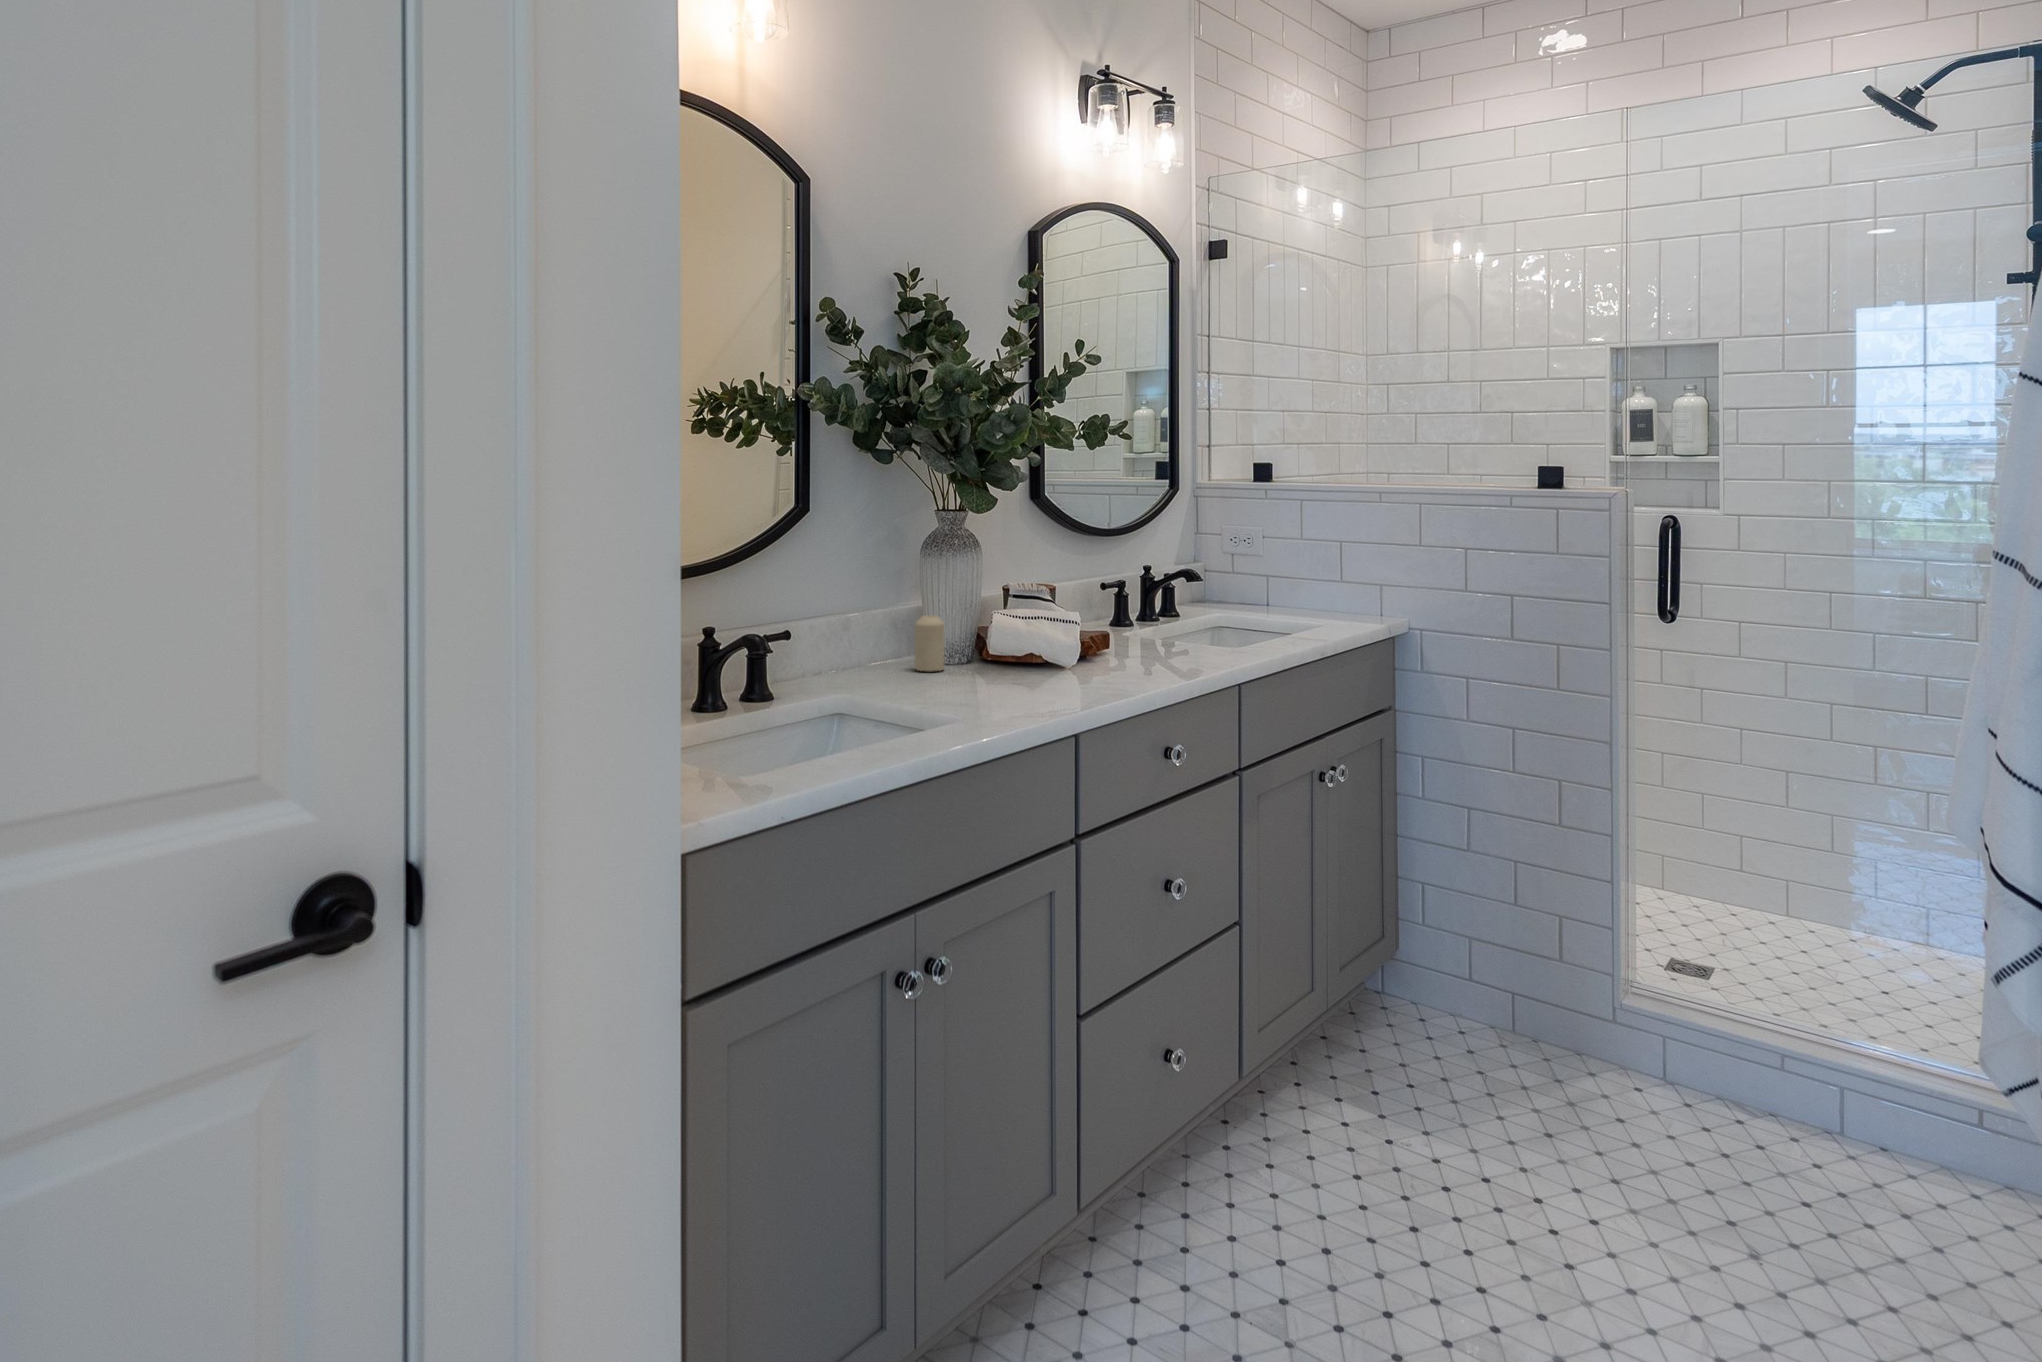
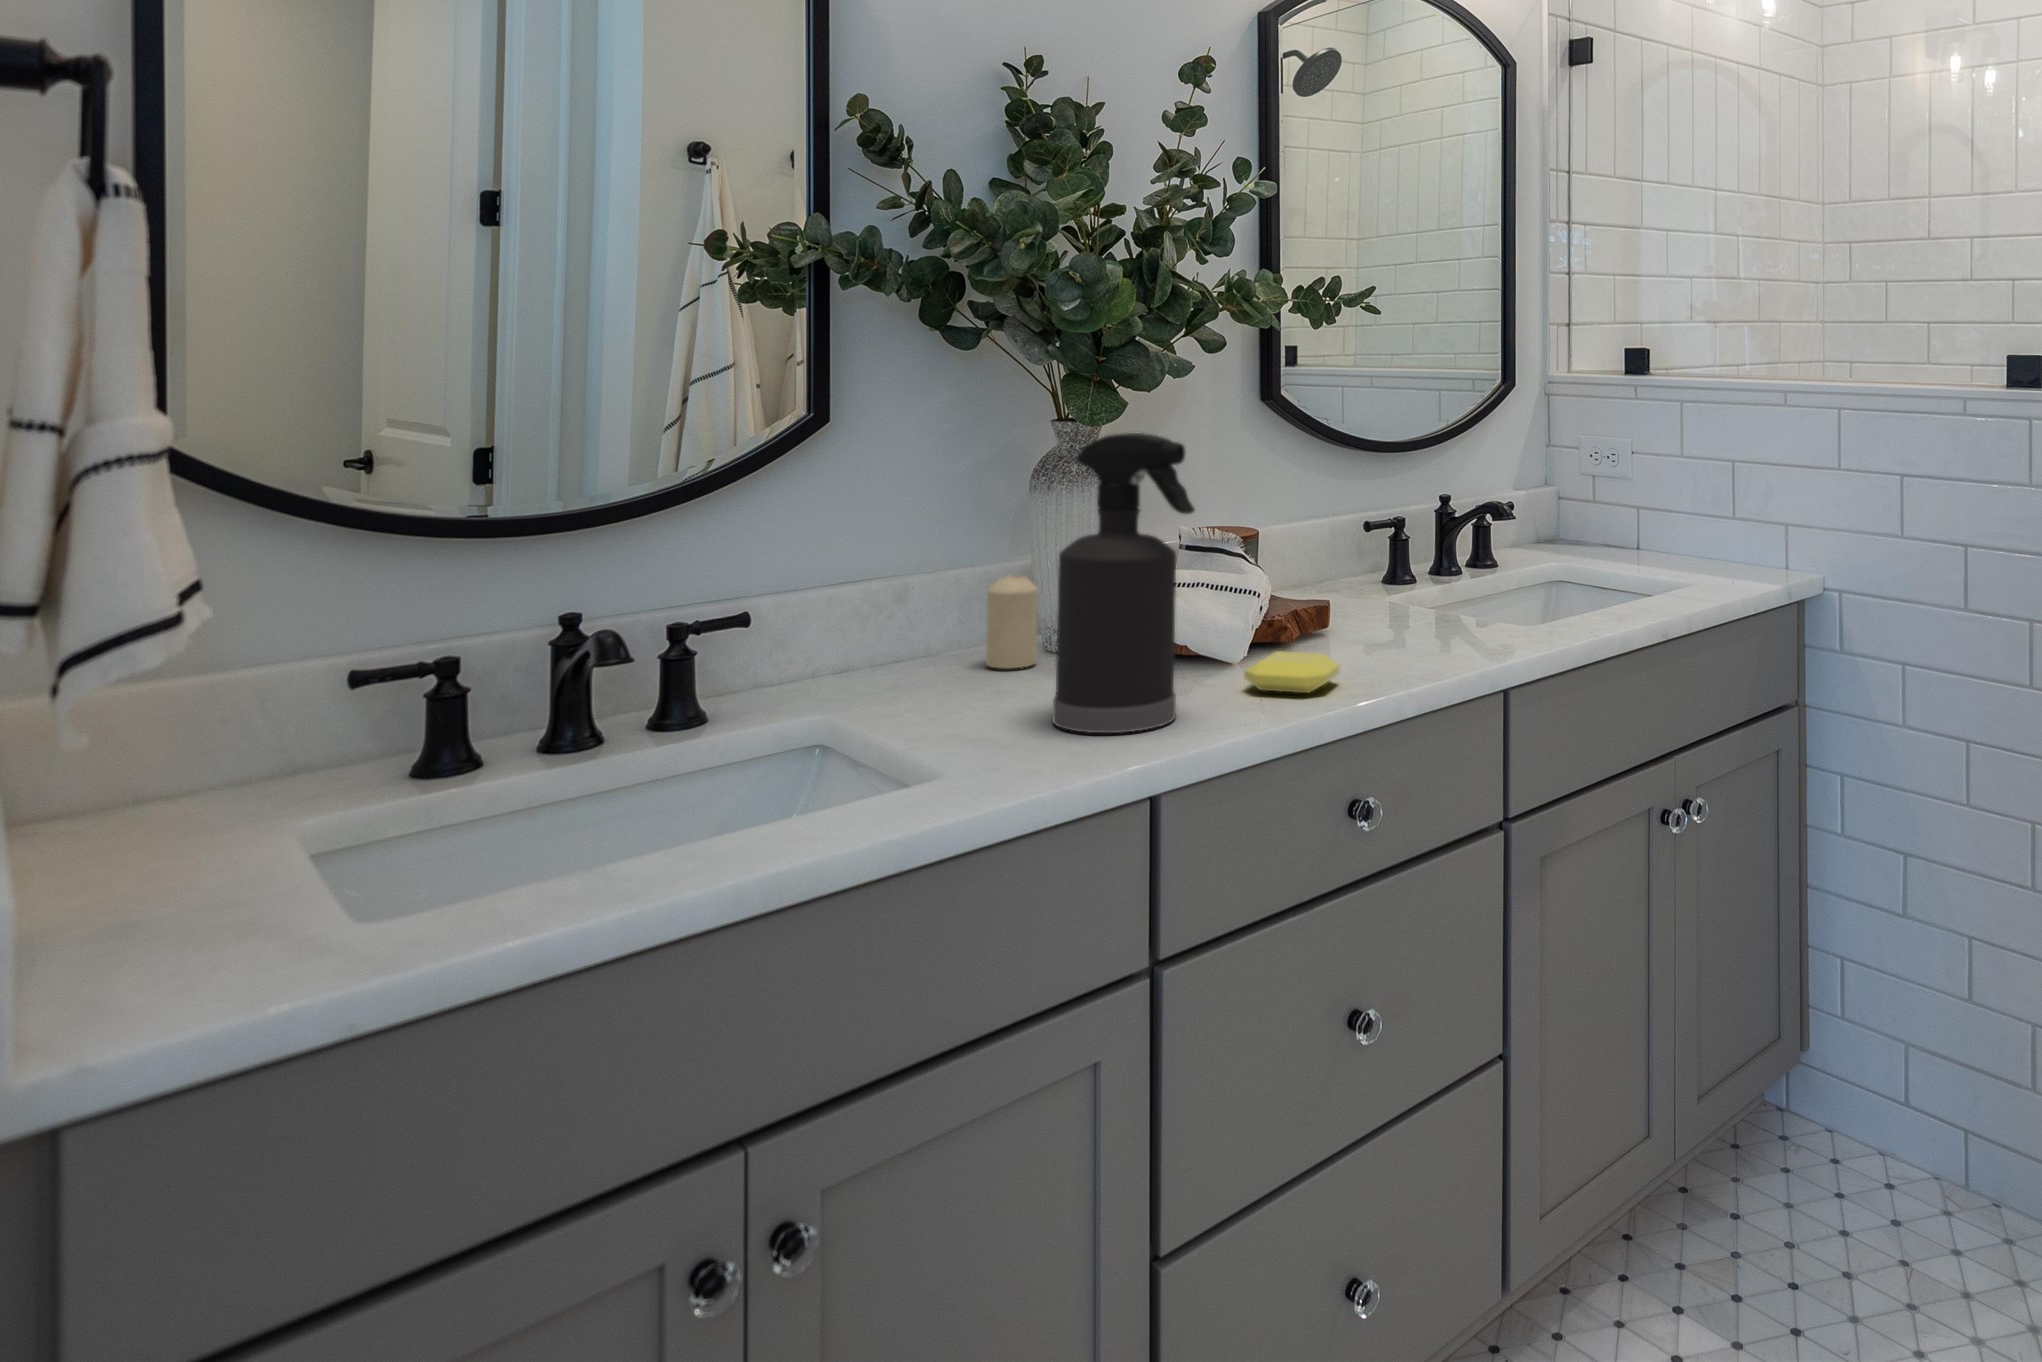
spray bottle: none [994,523,1078,699] -> present [1053,433,1195,733]
soap bar: none [1088,657,1142,681] -> present [1244,651,1340,693]

